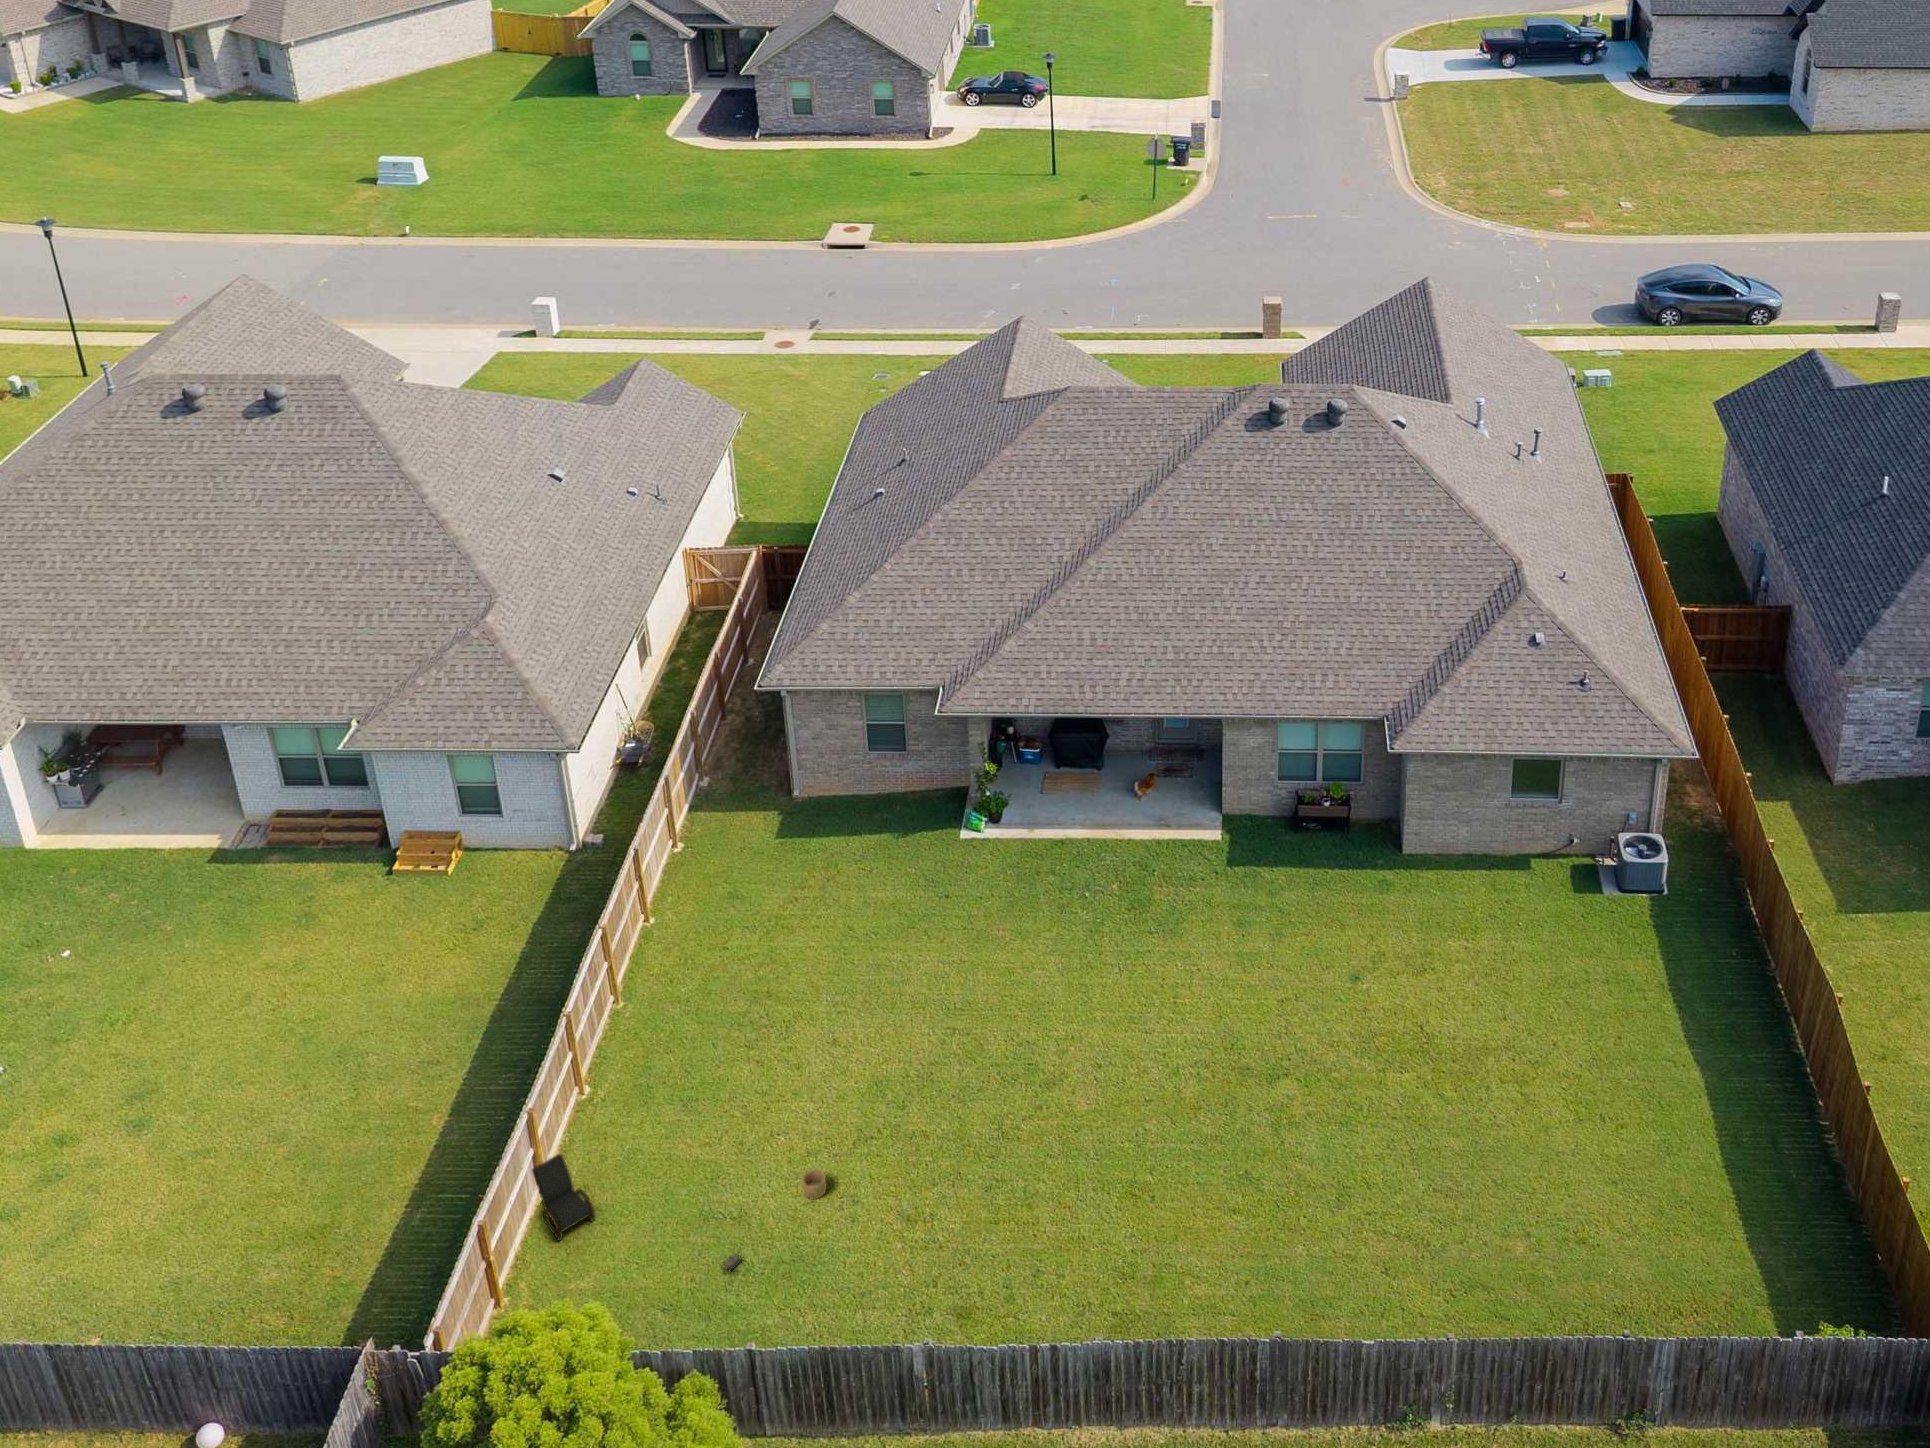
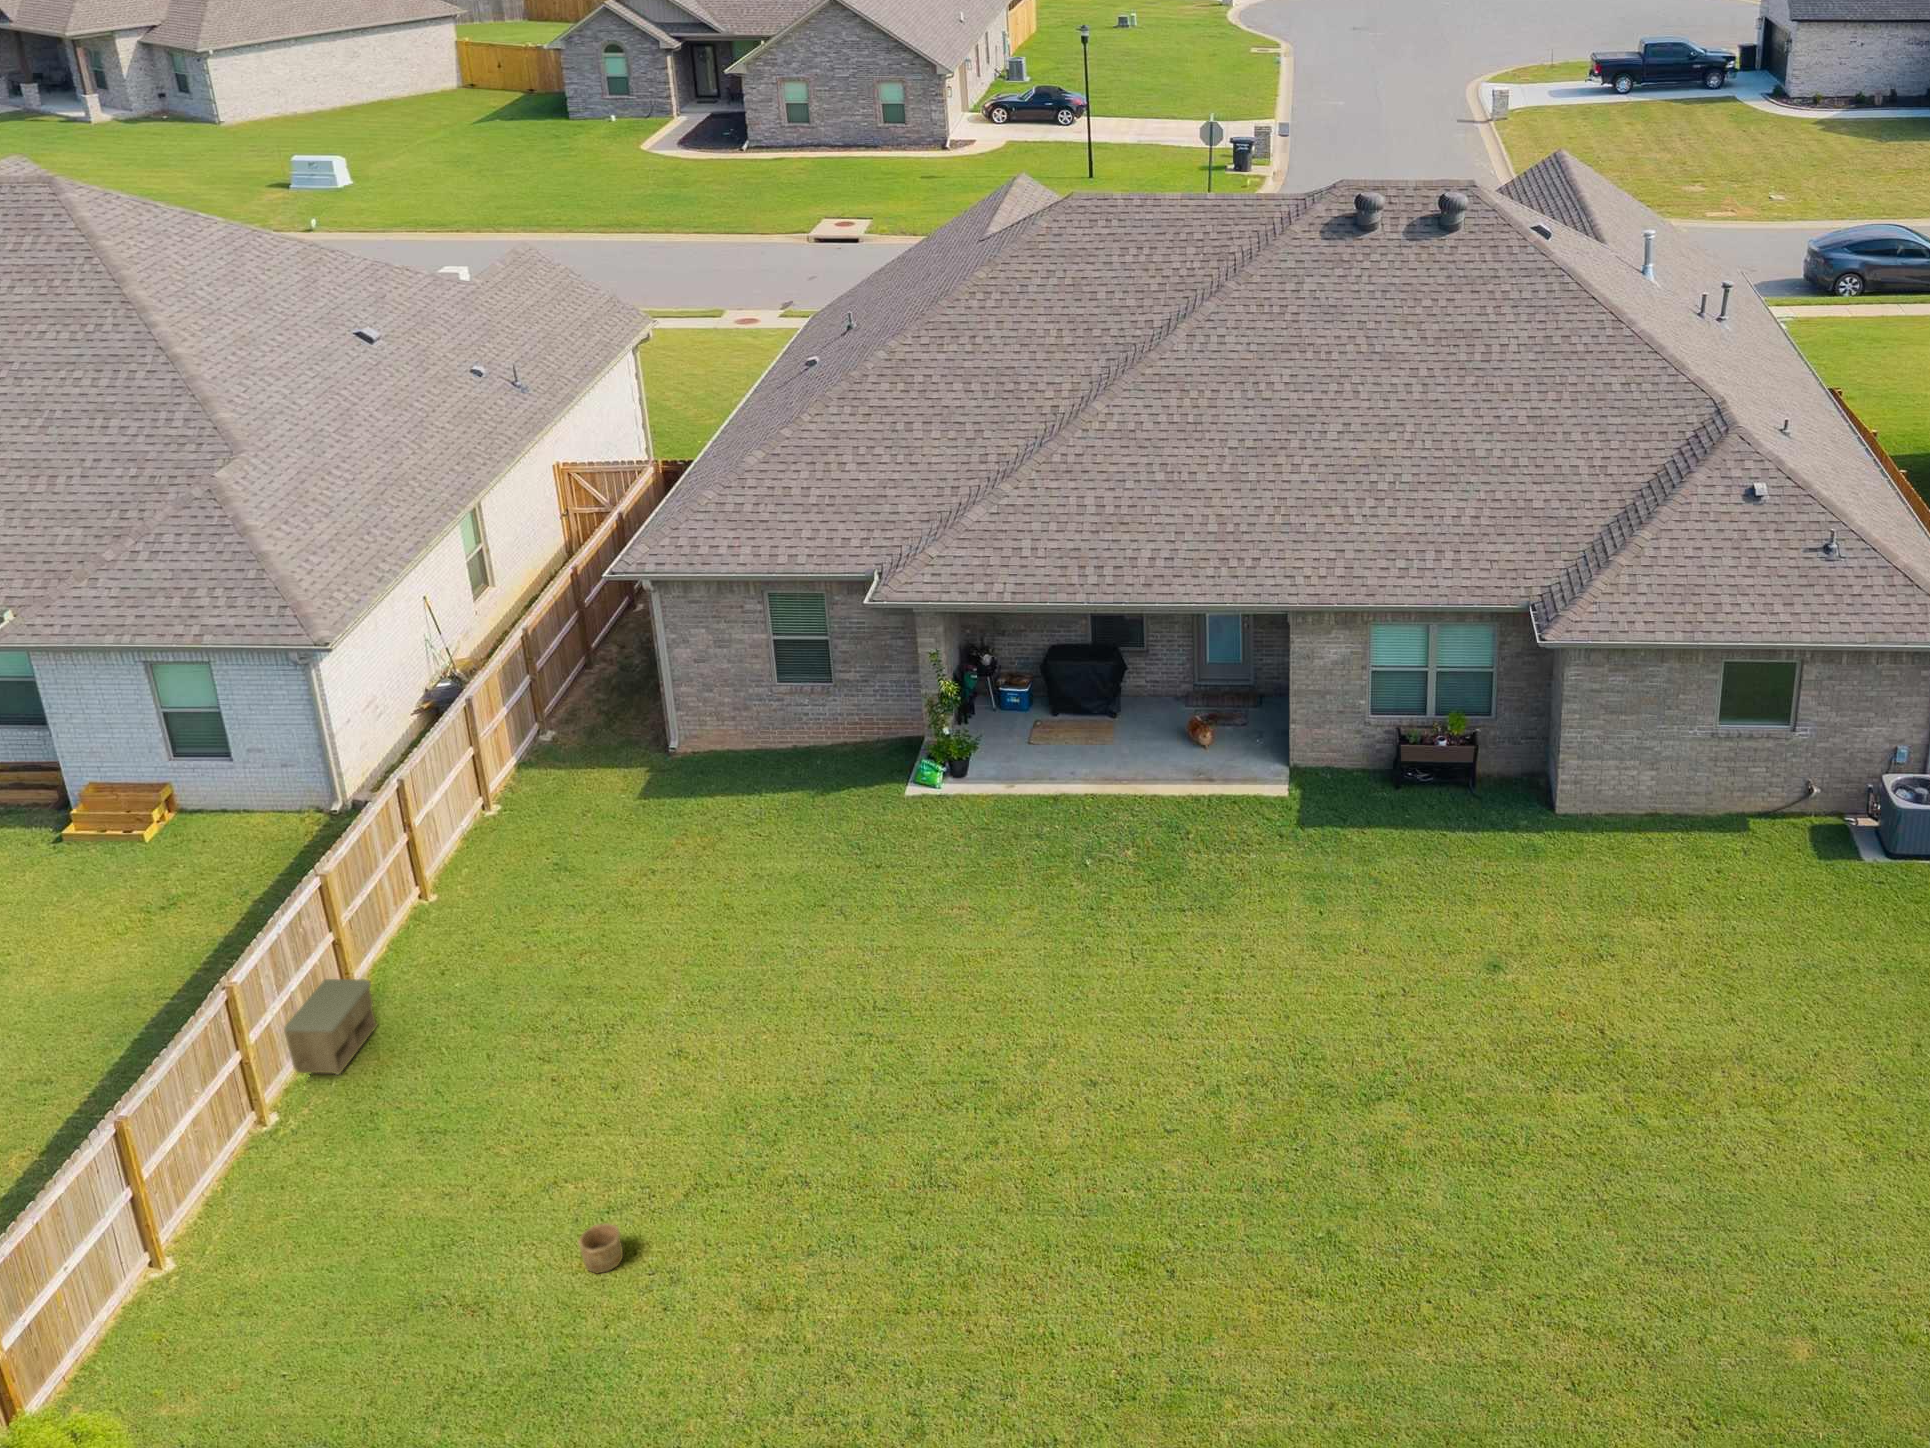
storage bench: none [594,997,642,1061] -> present [284,979,377,1075]
lounge chair: present [532,1154,595,1241] -> none [109,1192,221,1340]
decorative plant: present [721,1252,741,1270] -> none [407,1343,454,1387]

